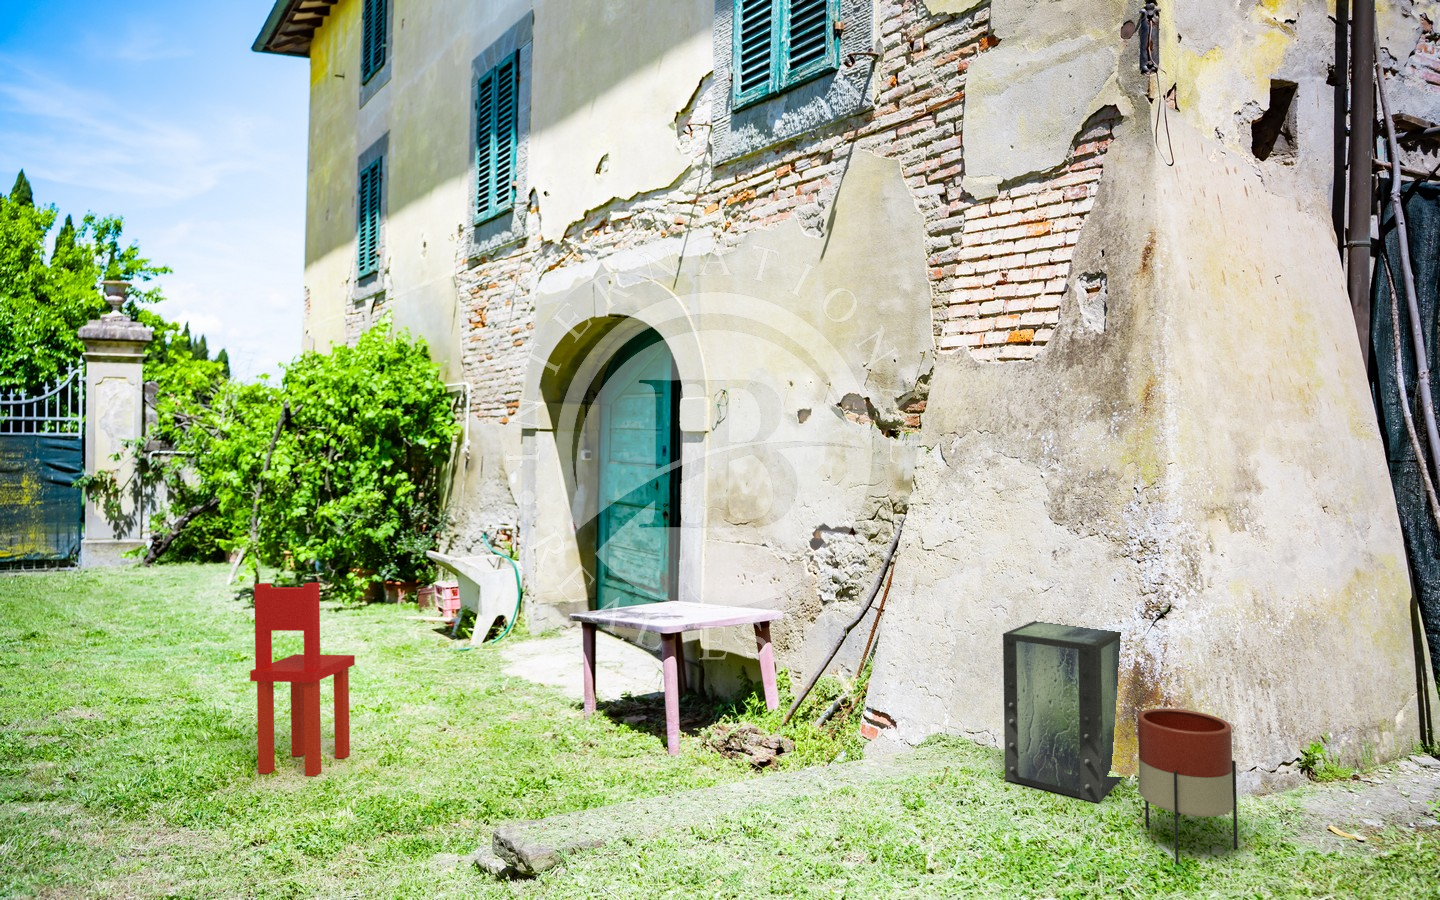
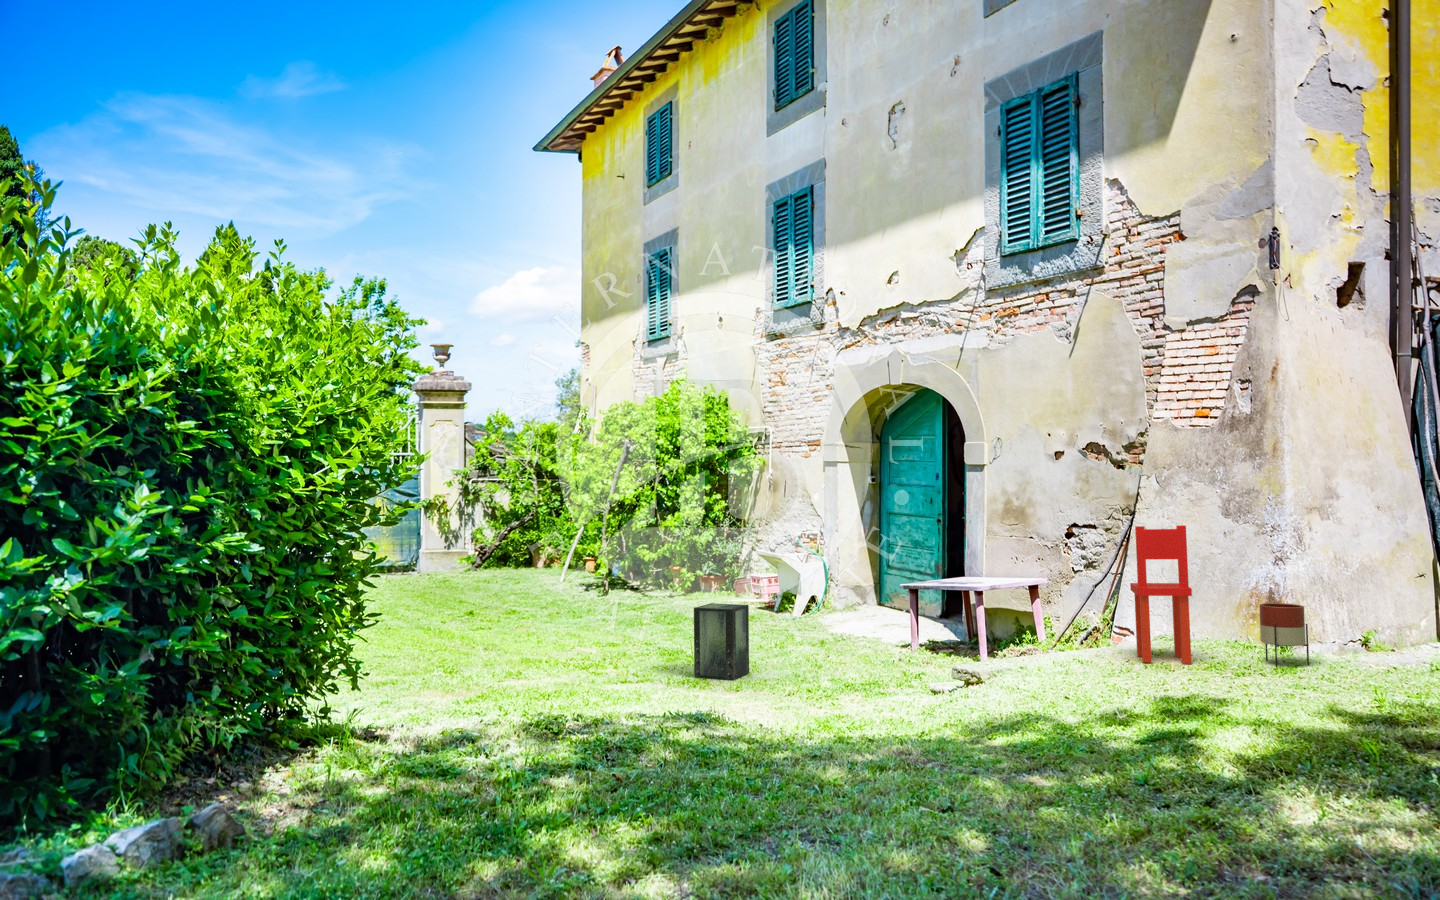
chair: present [250,583,355,776] -> present [1130,525,1192,664]
storage box: present [1003,621,1123,803] -> present [694,603,749,681]

